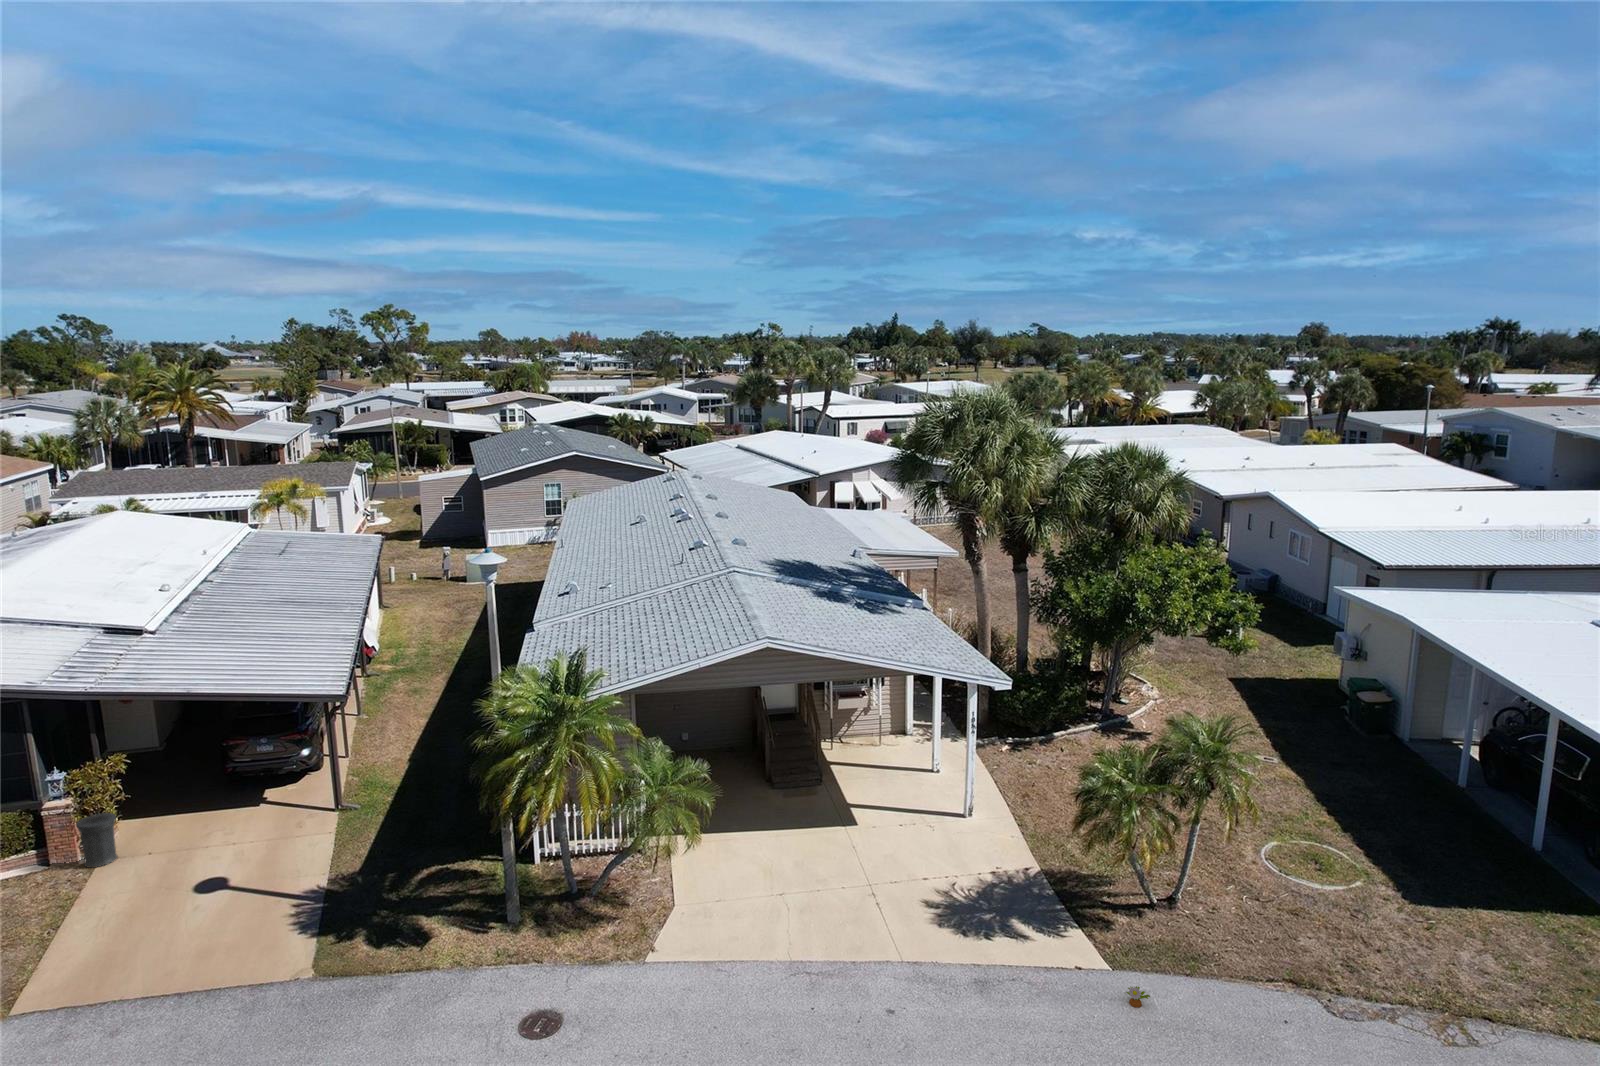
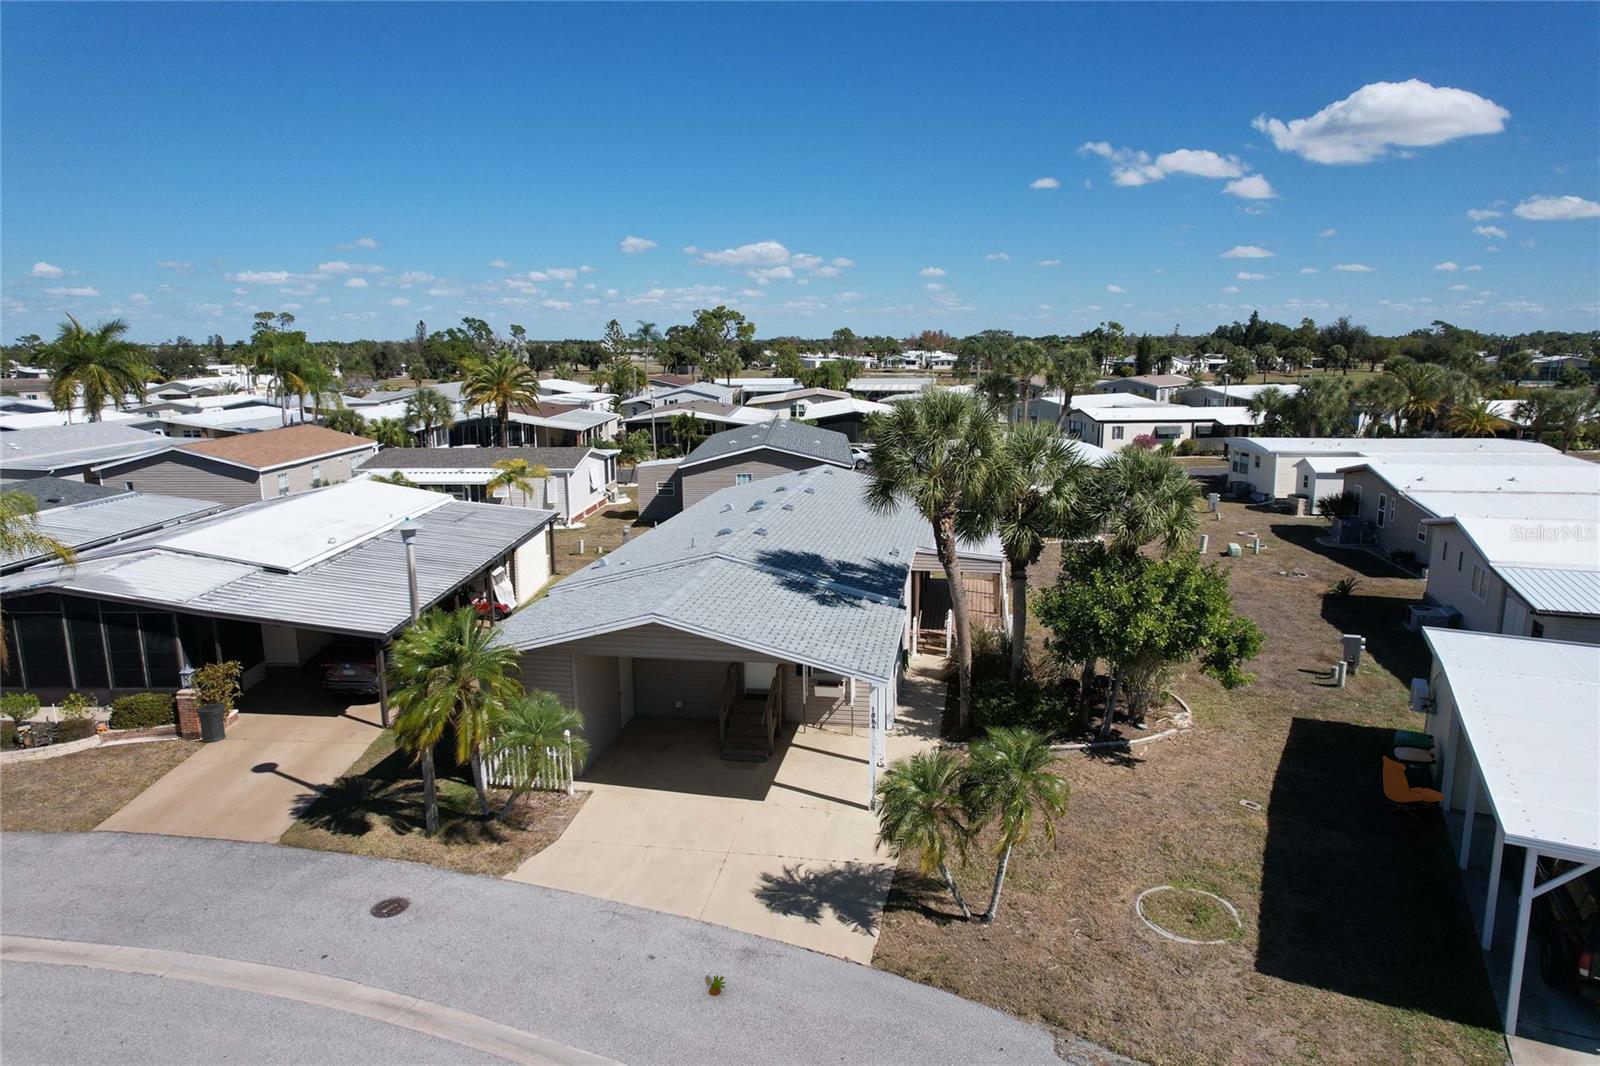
lounge chair: none [1375,701,1420,754] -> present [1383,756,1444,819]
decorative plant: present [1126,986,1150,1007] -> present [705,975,725,996]

